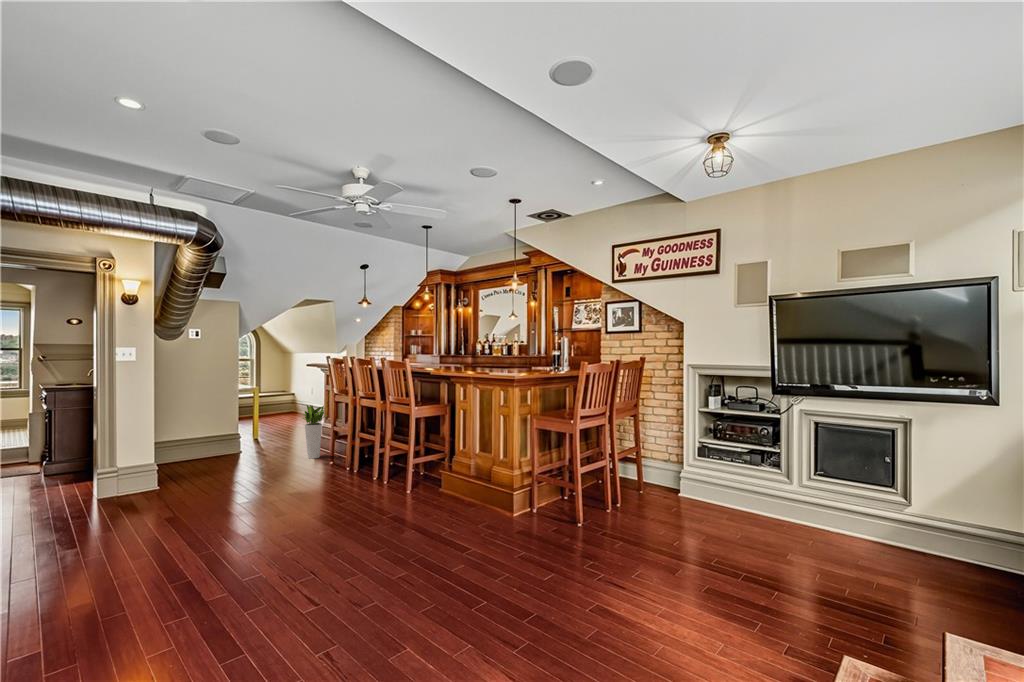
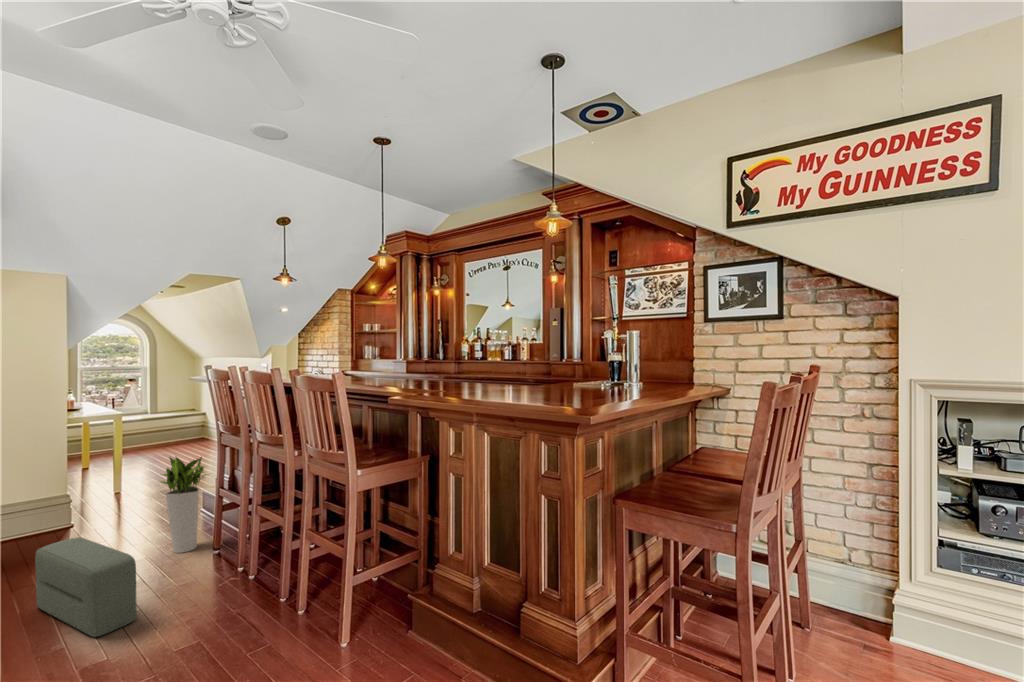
pouf: none [251,441,304,483] -> present [35,537,137,637]

